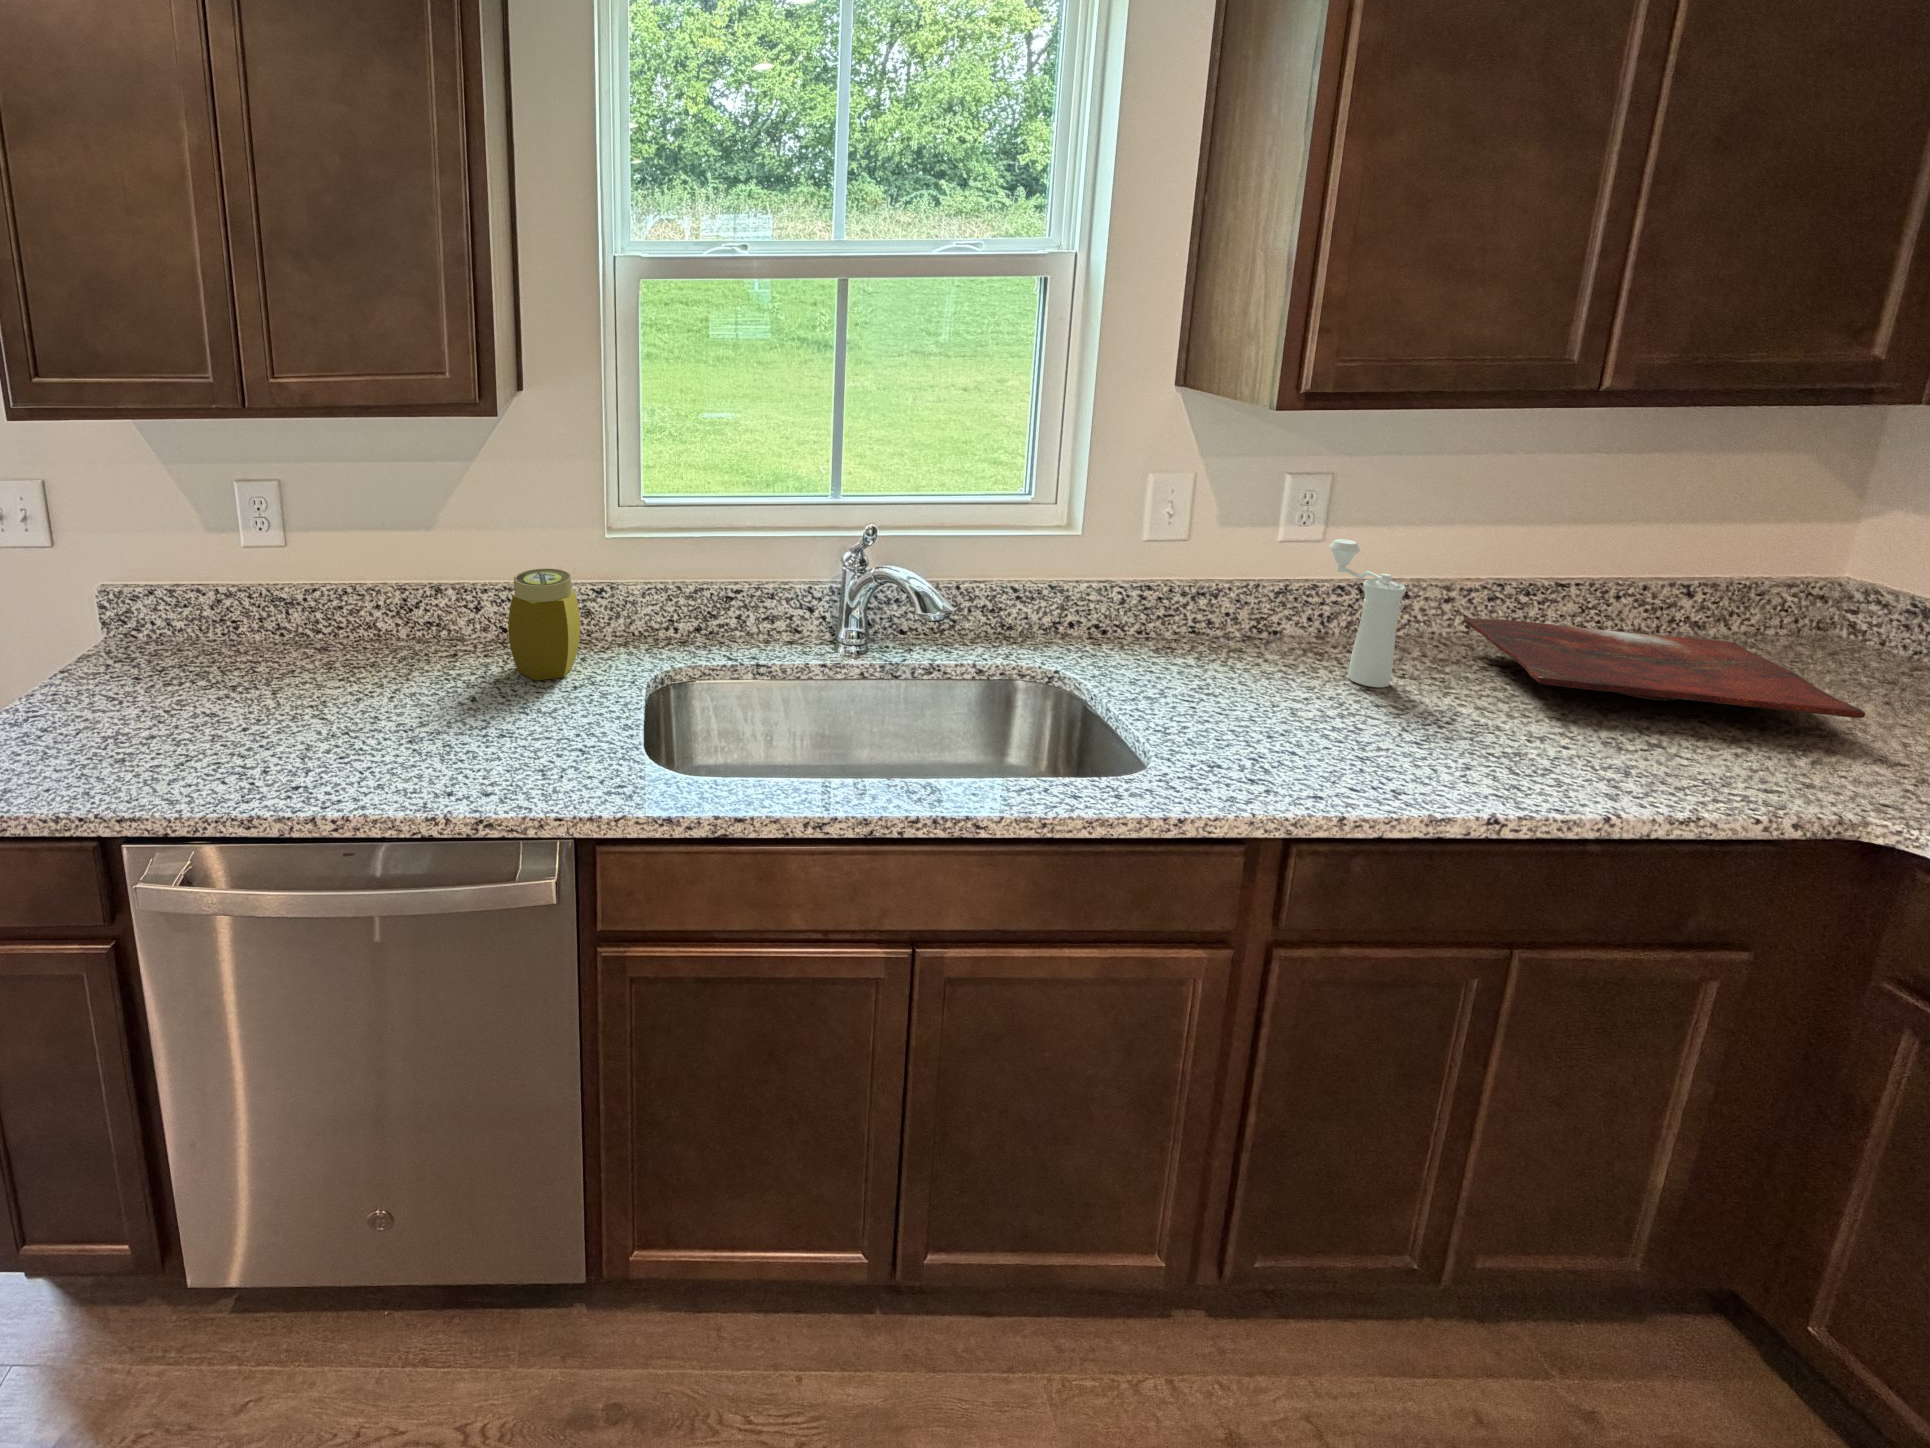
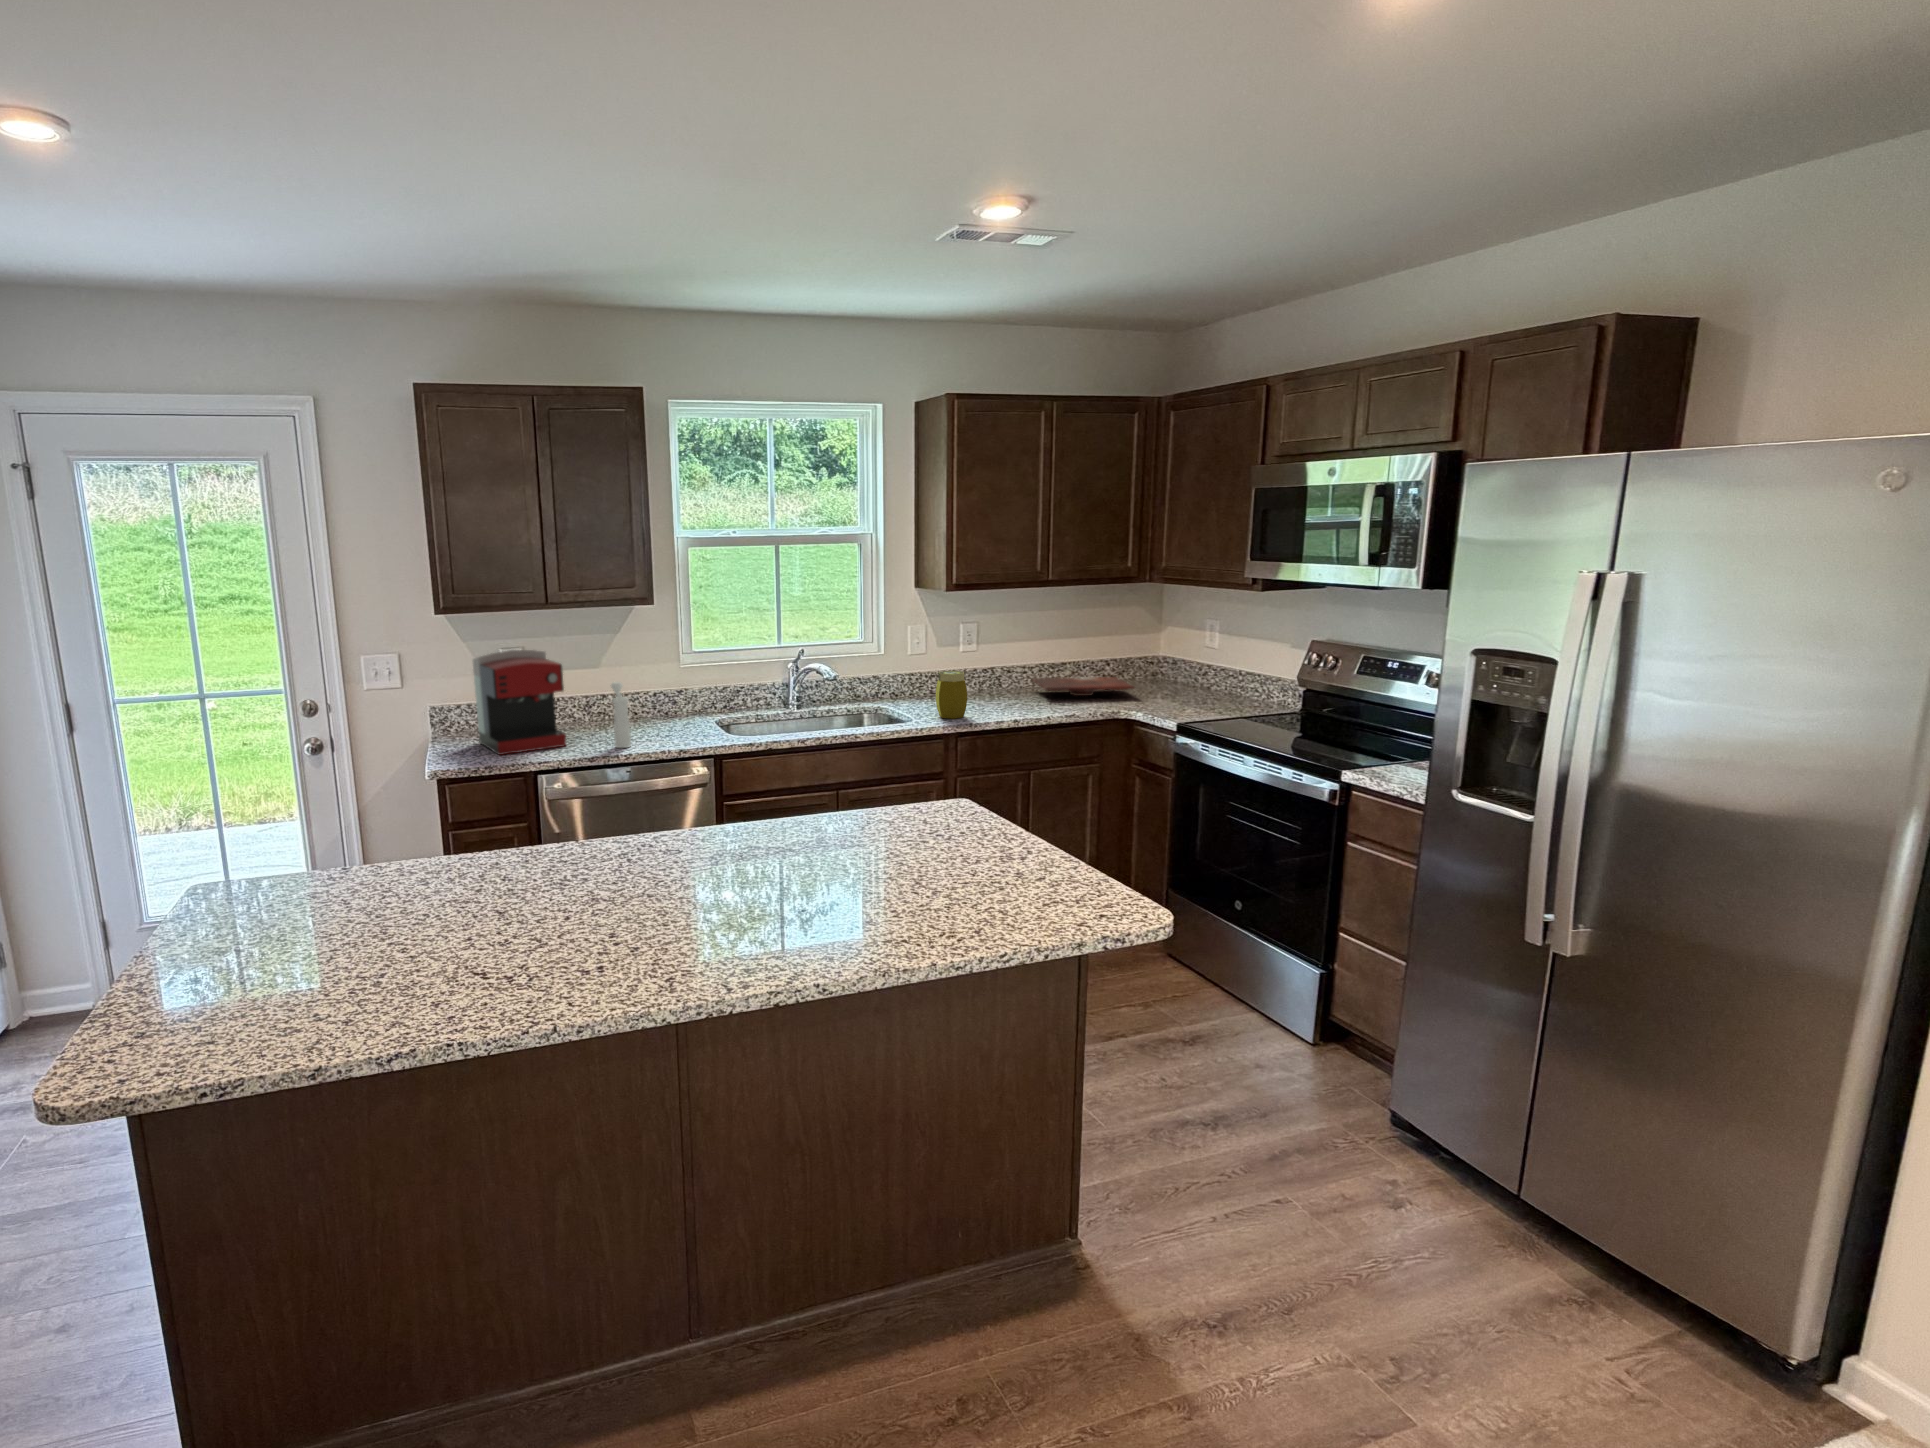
coffee maker: none [90,498,302,747] -> present [473,650,566,755]
pepper mill: present [1329,539,1407,688] -> present [611,682,631,748]
jar: present [508,568,580,681] -> present [936,671,967,719]

